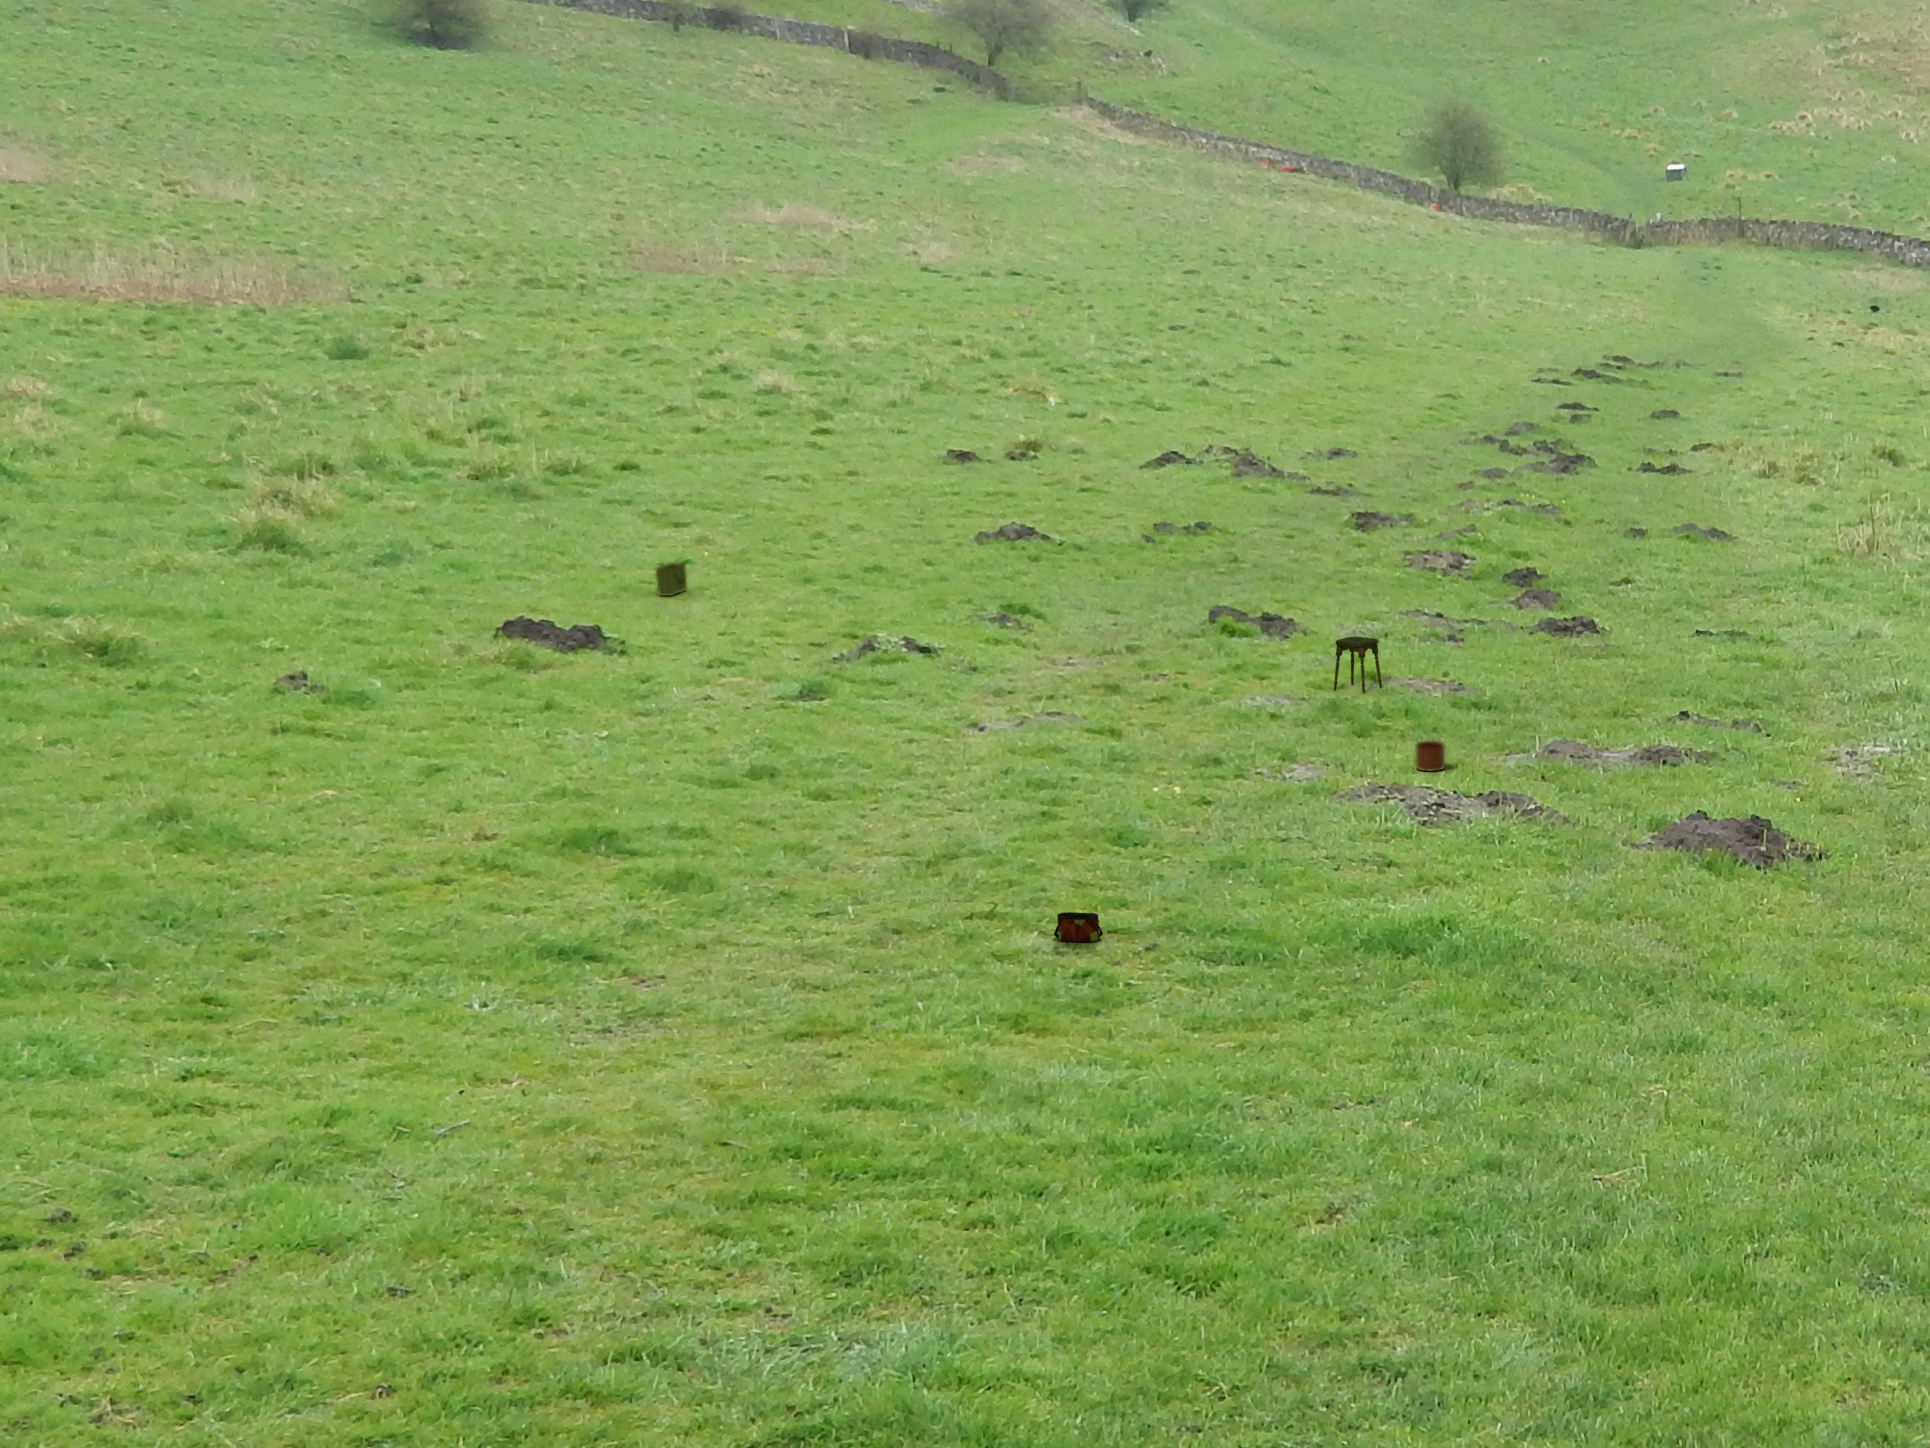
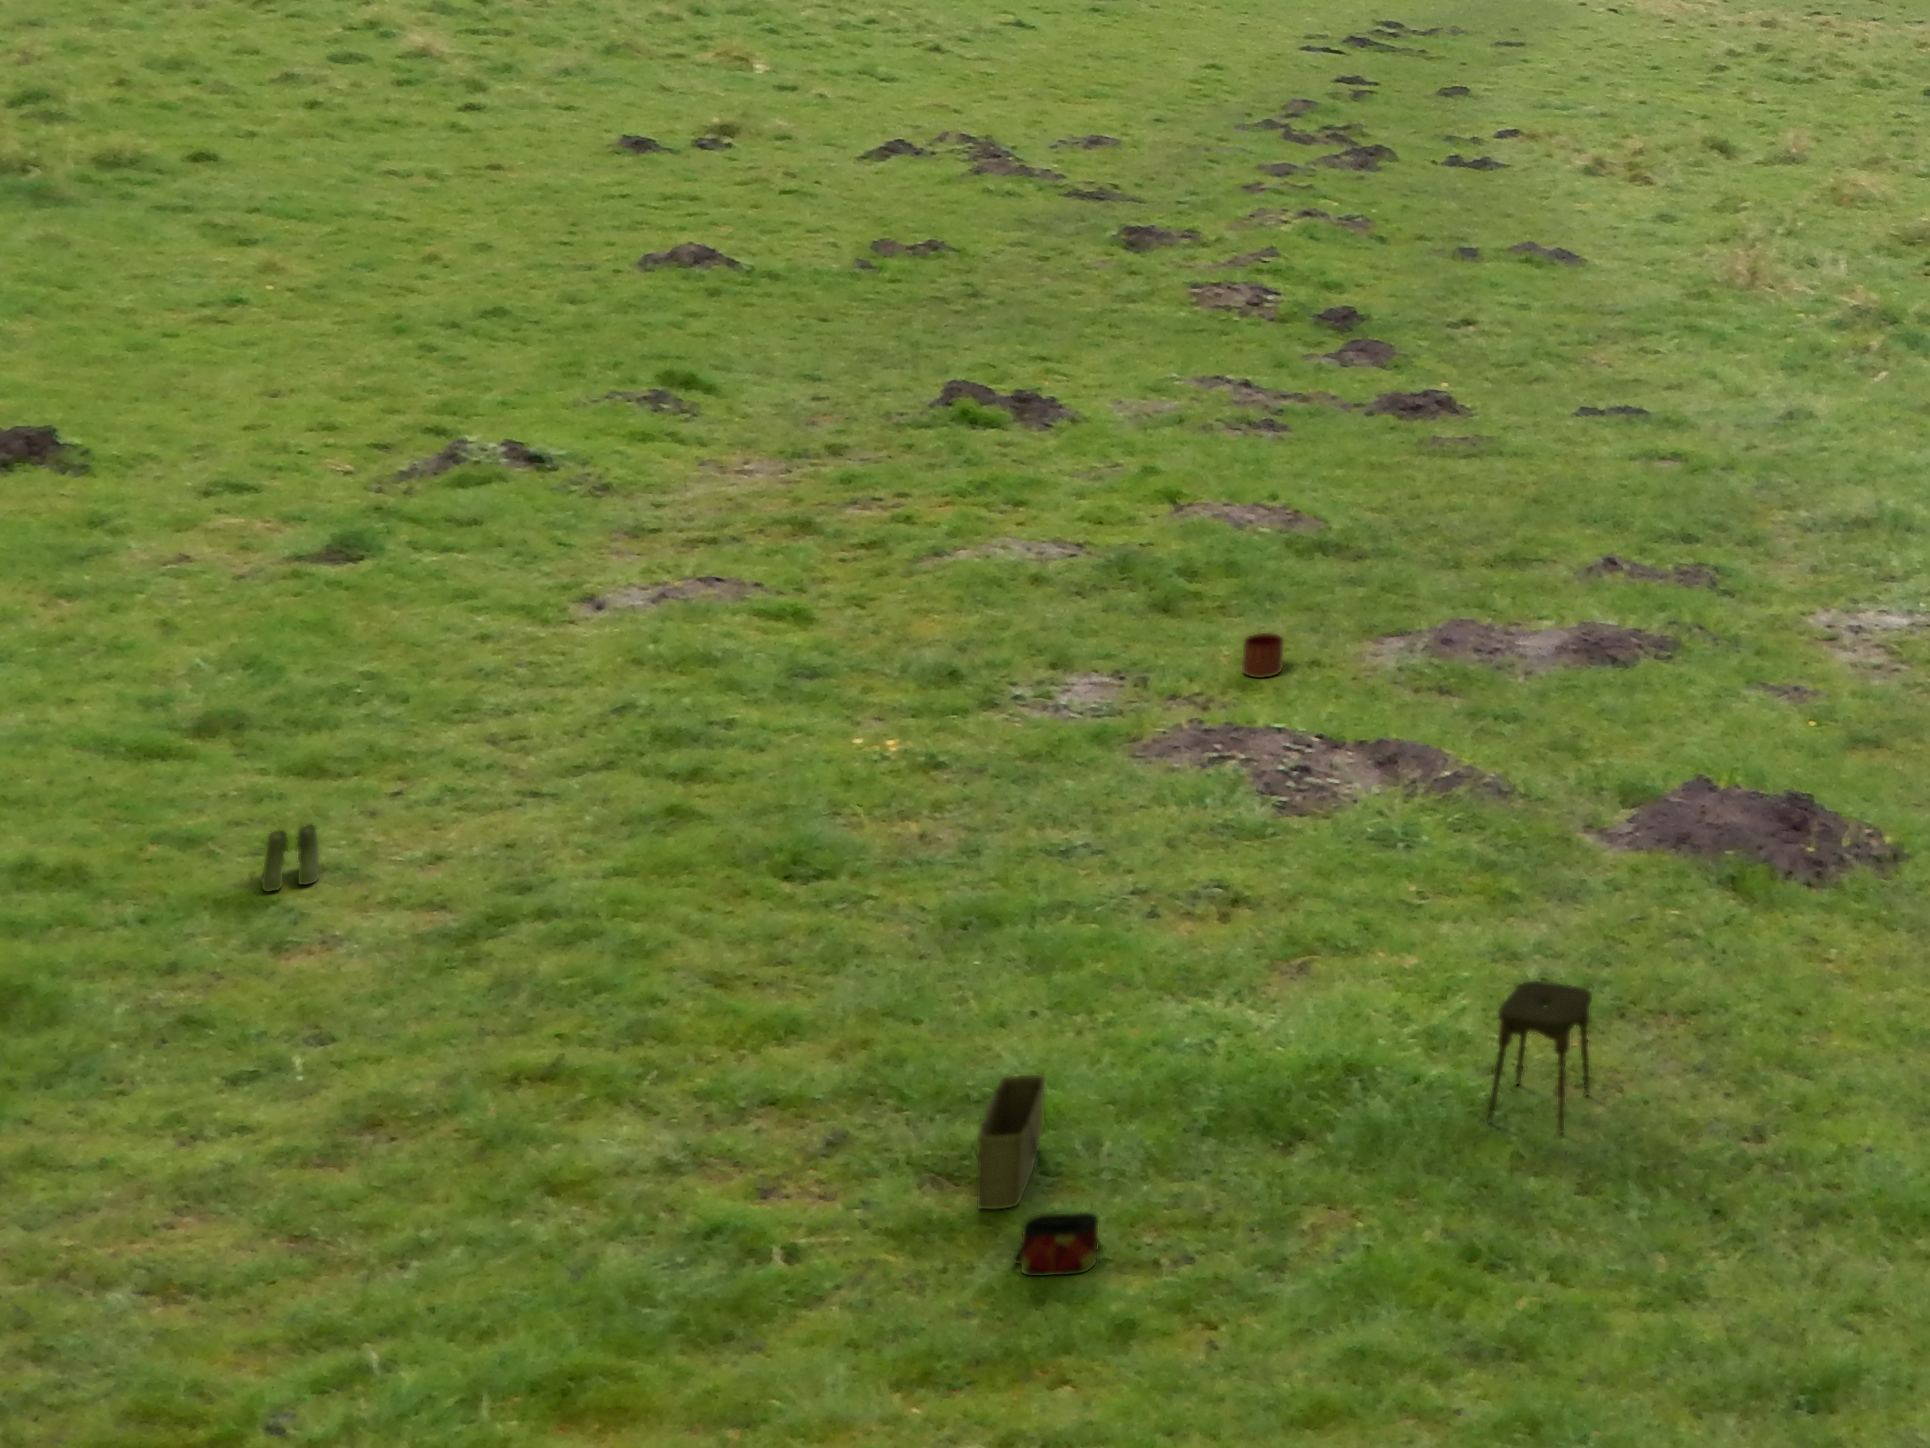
basket: present [655,563,687,596] -> present [976,1075,1045,1209]
stool: present [1334,637,1382,693] -> present [1487,981,1592,1133]
boots: none [802,805,834,841] -> present [262,825,319,891]
bag: present [1054,912,1103,943] -> present [1013,1213,1102,1276]

